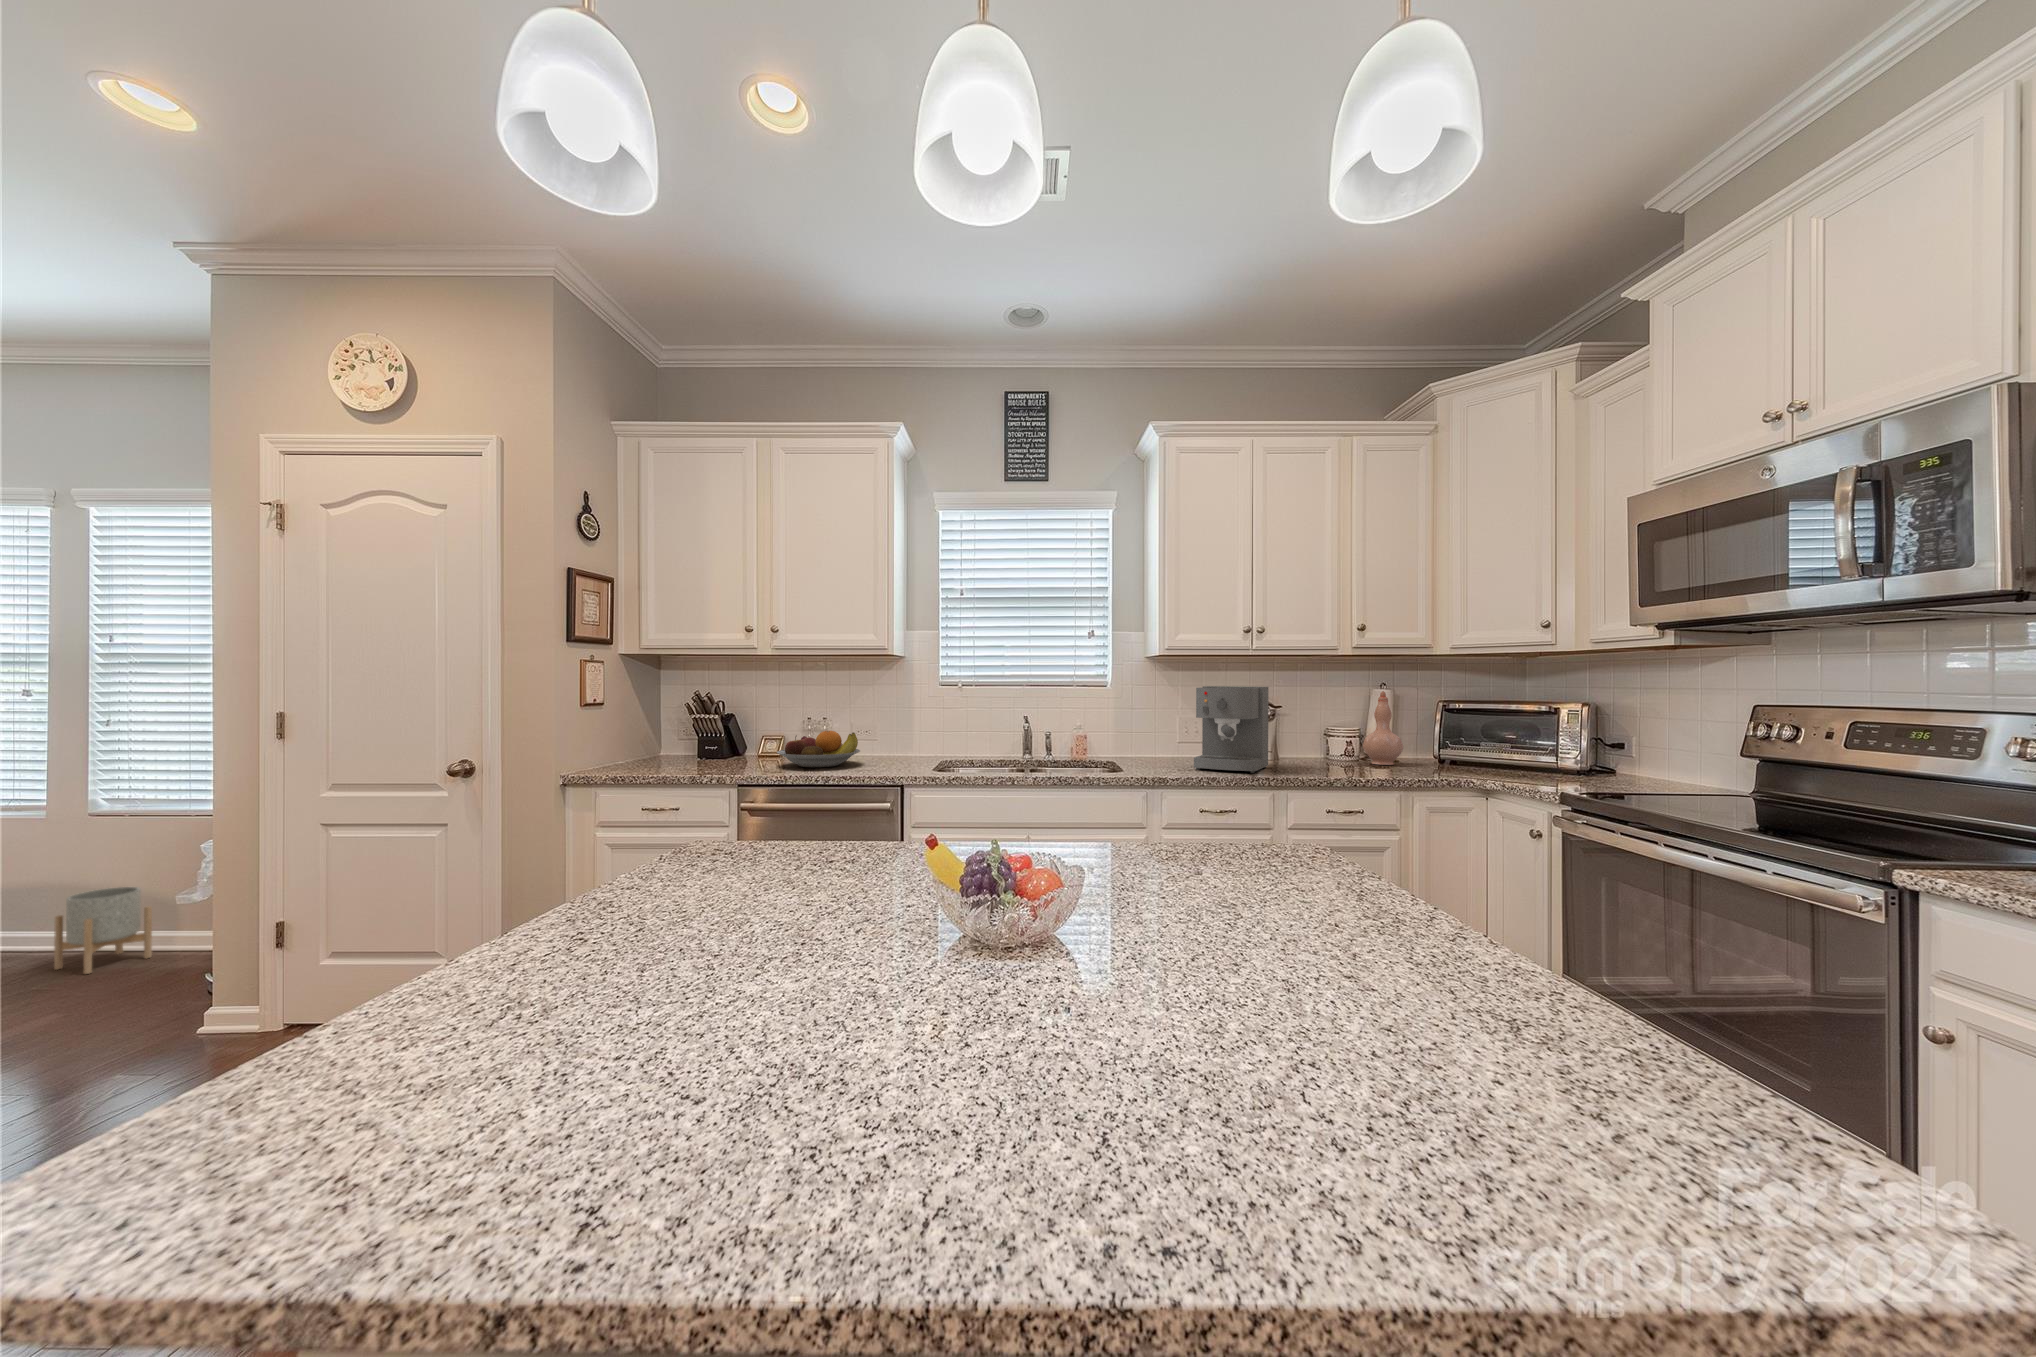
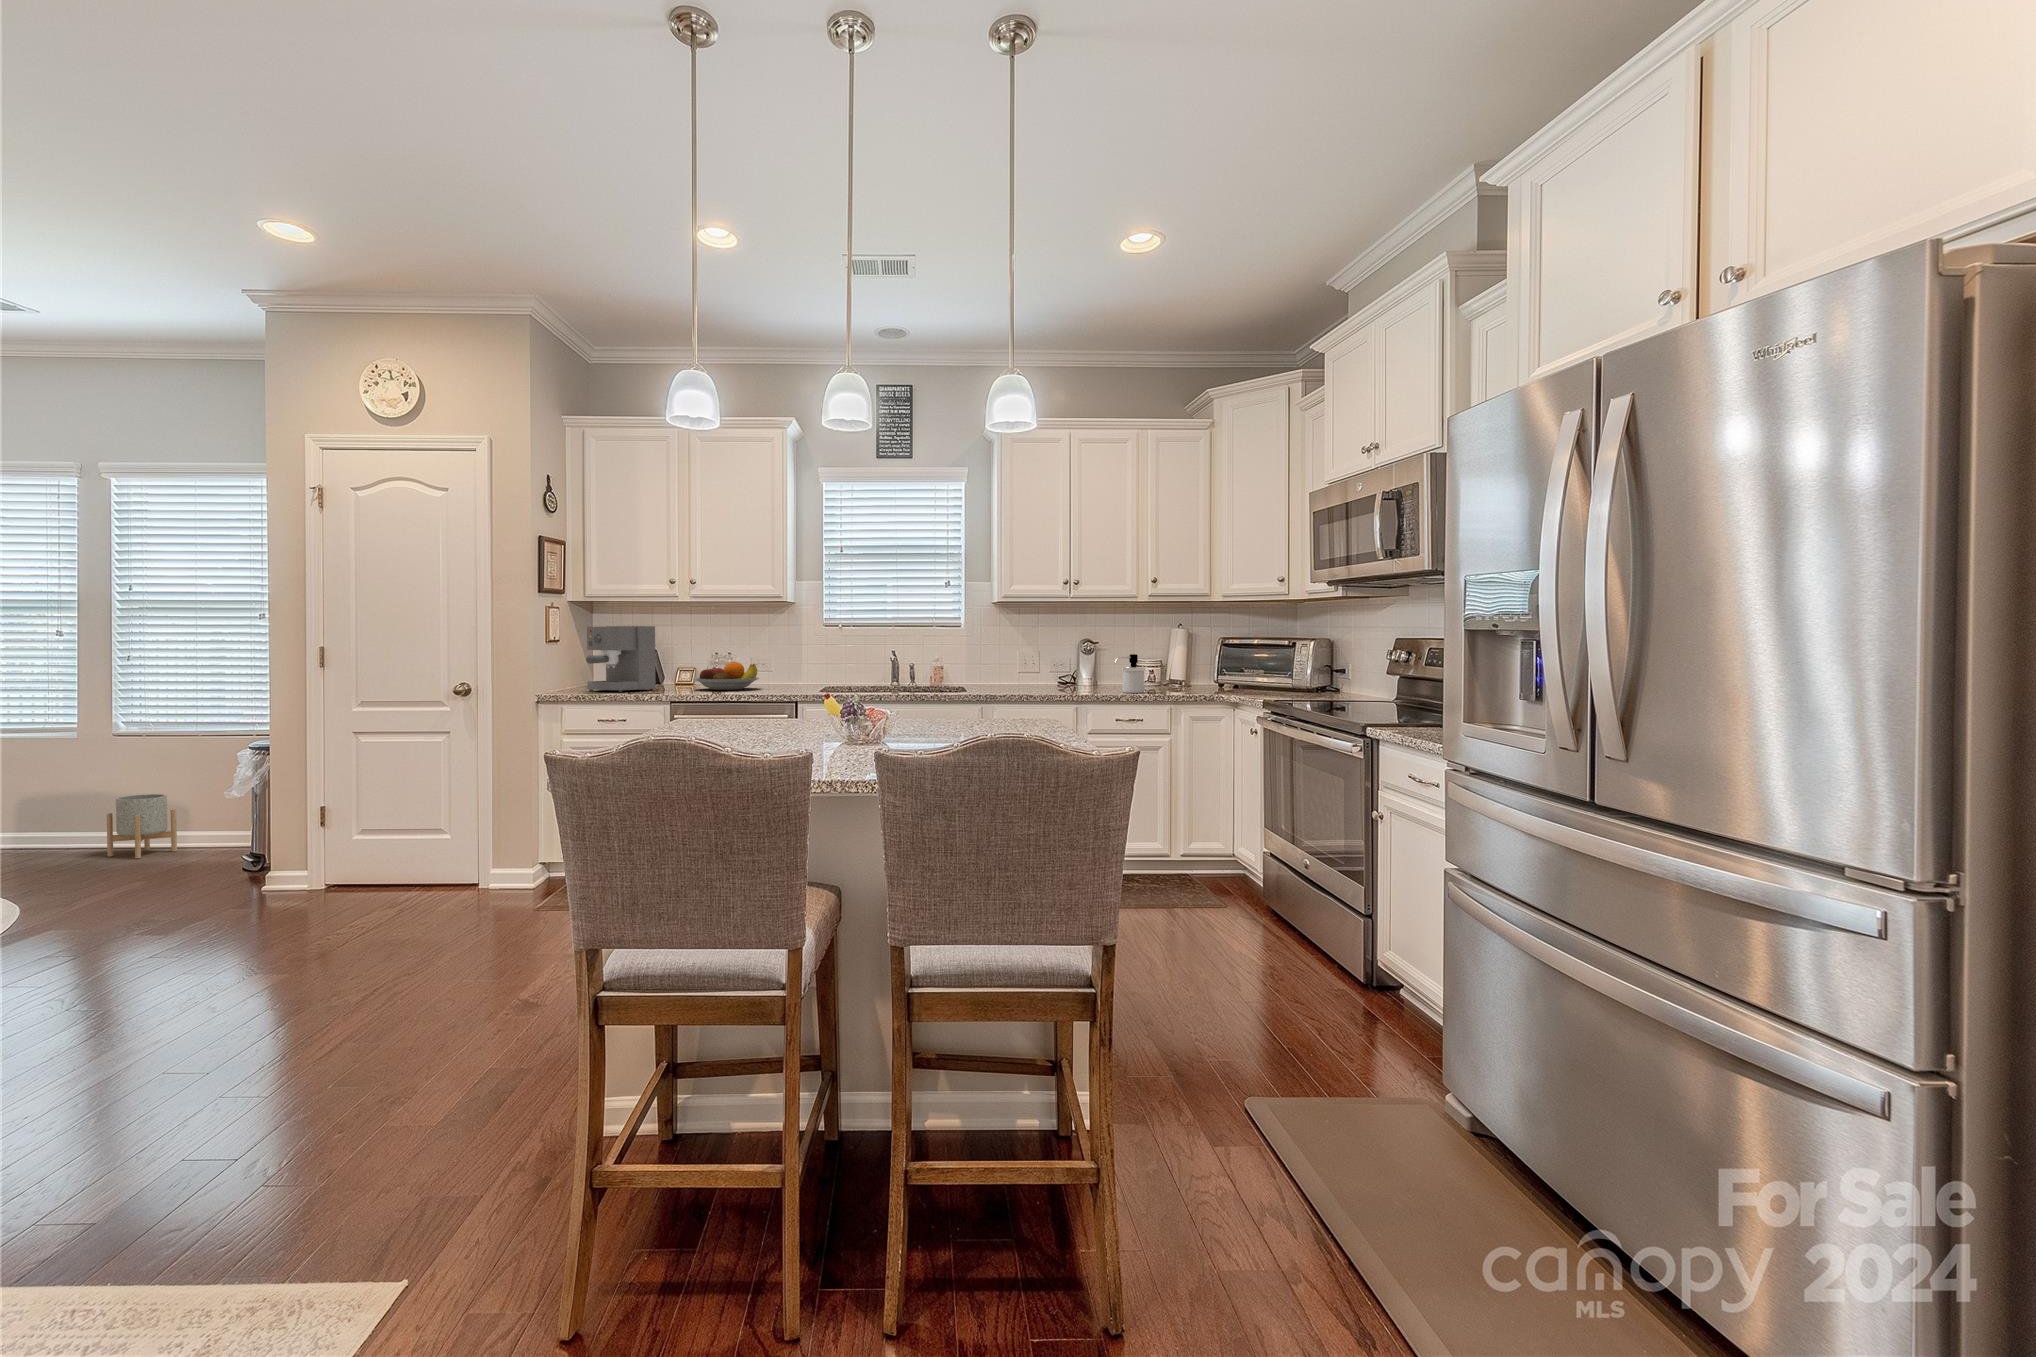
coffee maker: present [1194,686,1268,773] -> present [586,626,656,692]
vase: present [1363,691,1403,765] -> none [1161,631,1191,689]
soap dispenser: none [1330,724,1367,776] -> present [1114,654,1145,693]

